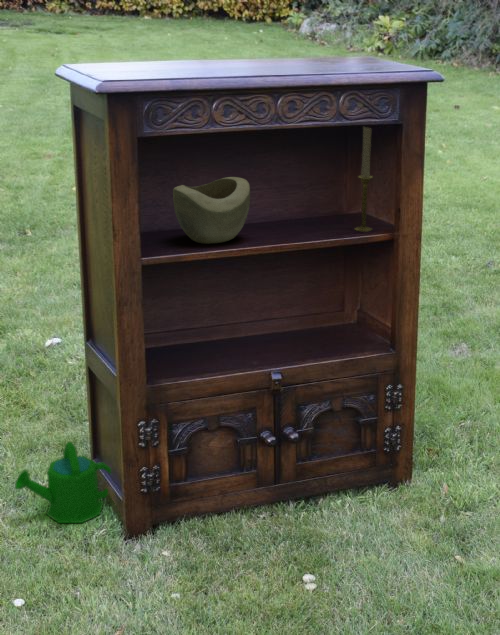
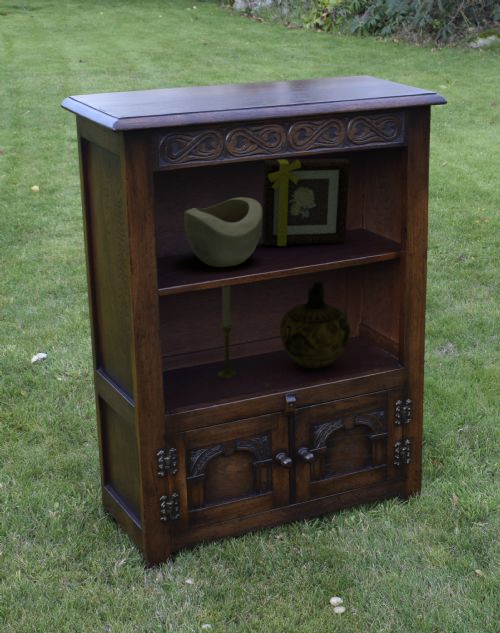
candlestick: present [355,127,372,231] -> present [218,286,236,378]
picture frame: none [257,141,343,228] -> present [262,159,350,246]
ceramic jug: none [271,265,341,354] -> present [280,282,350,372]
watering can: present [15,442,111,523] -> none [28,472,132,555]

